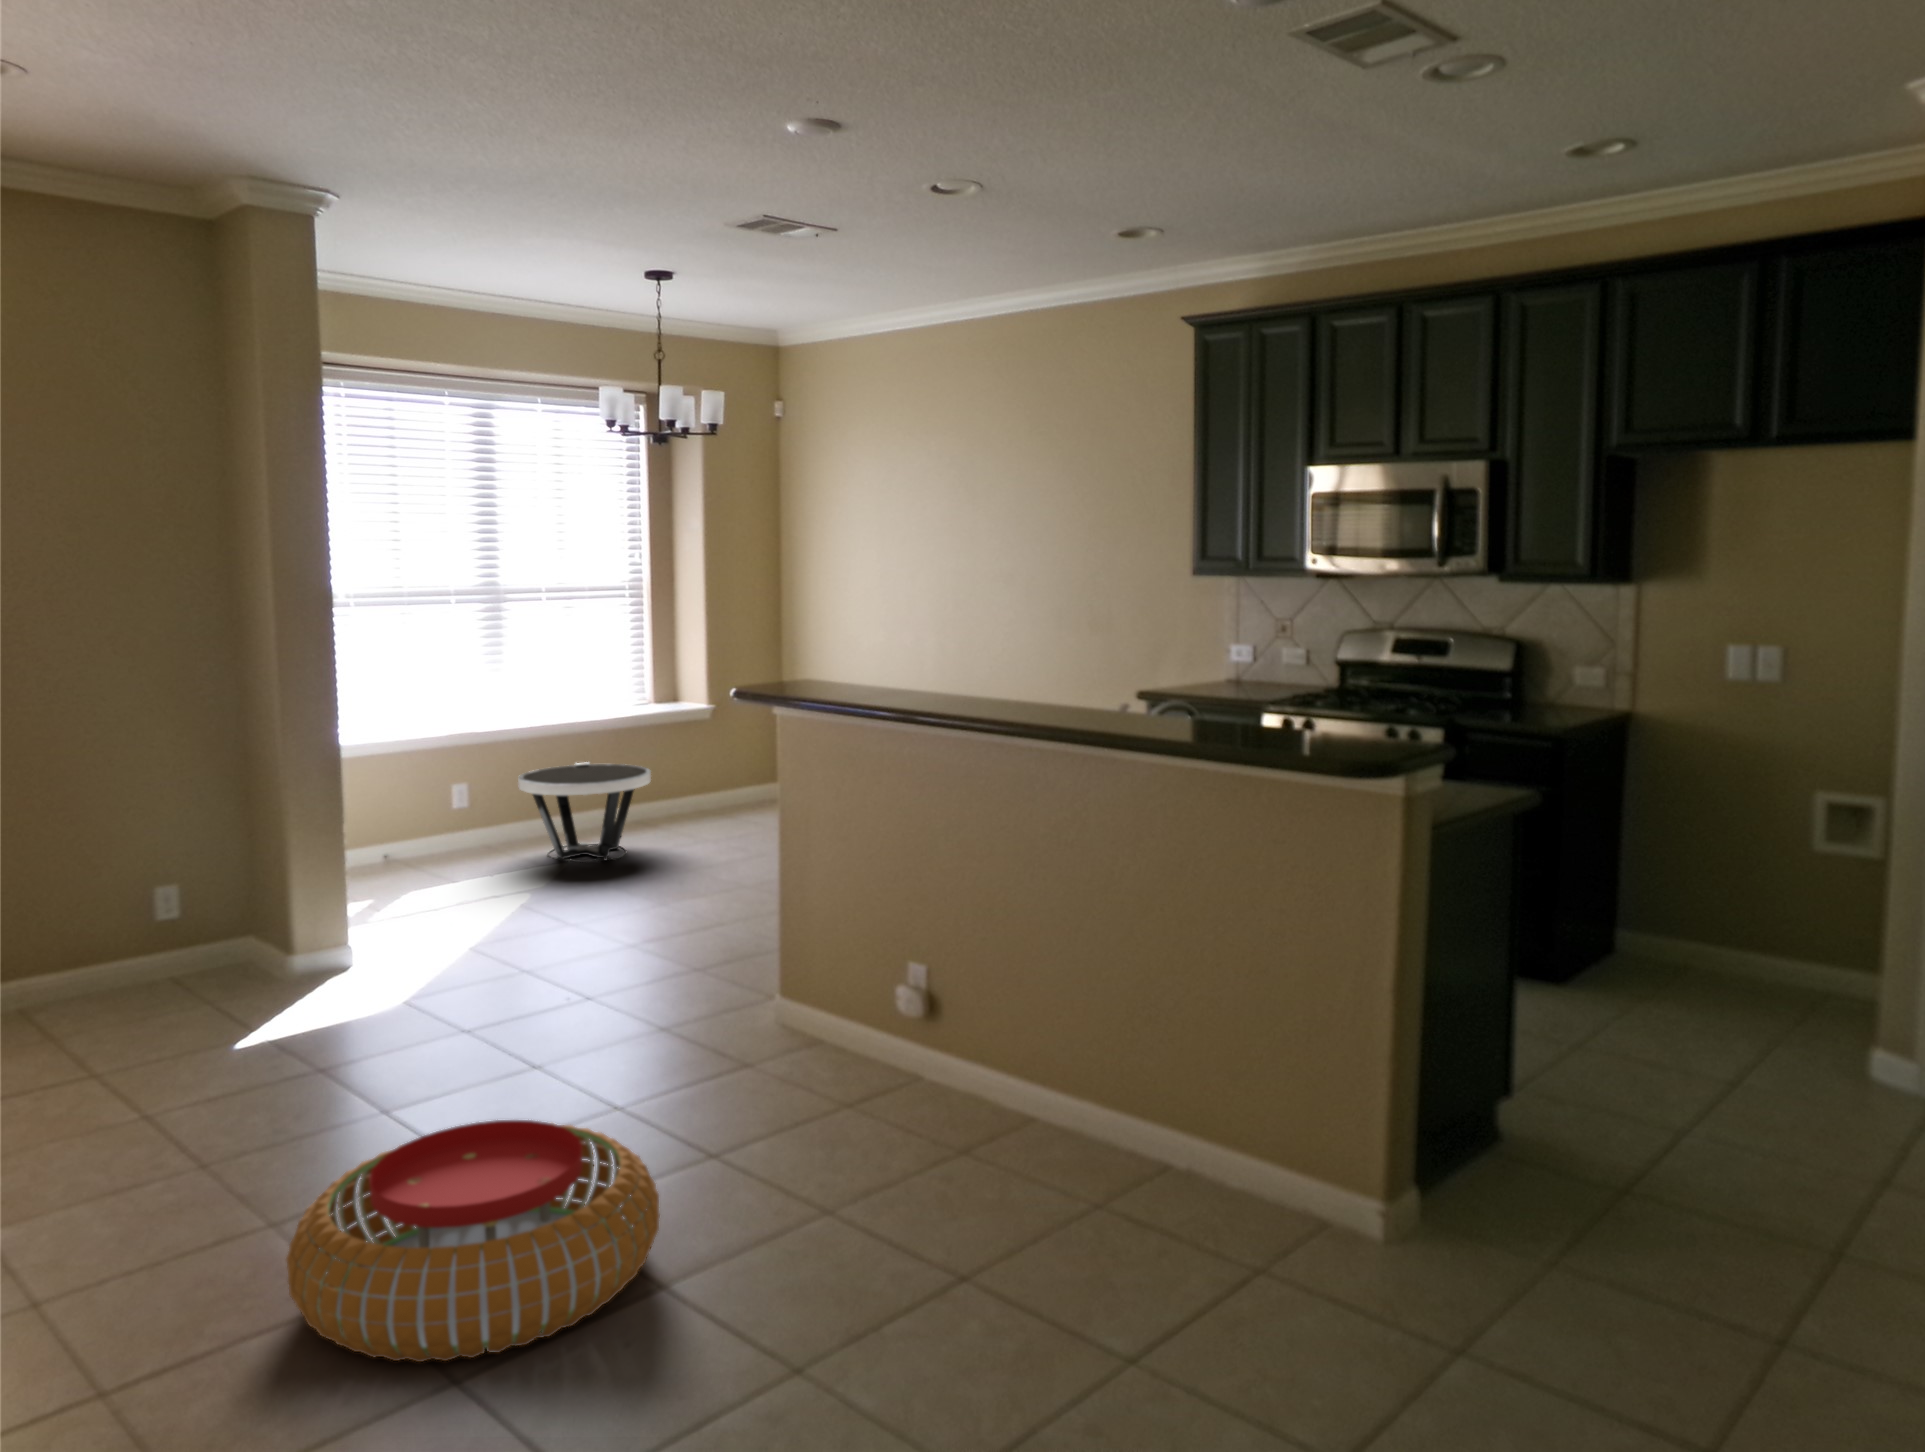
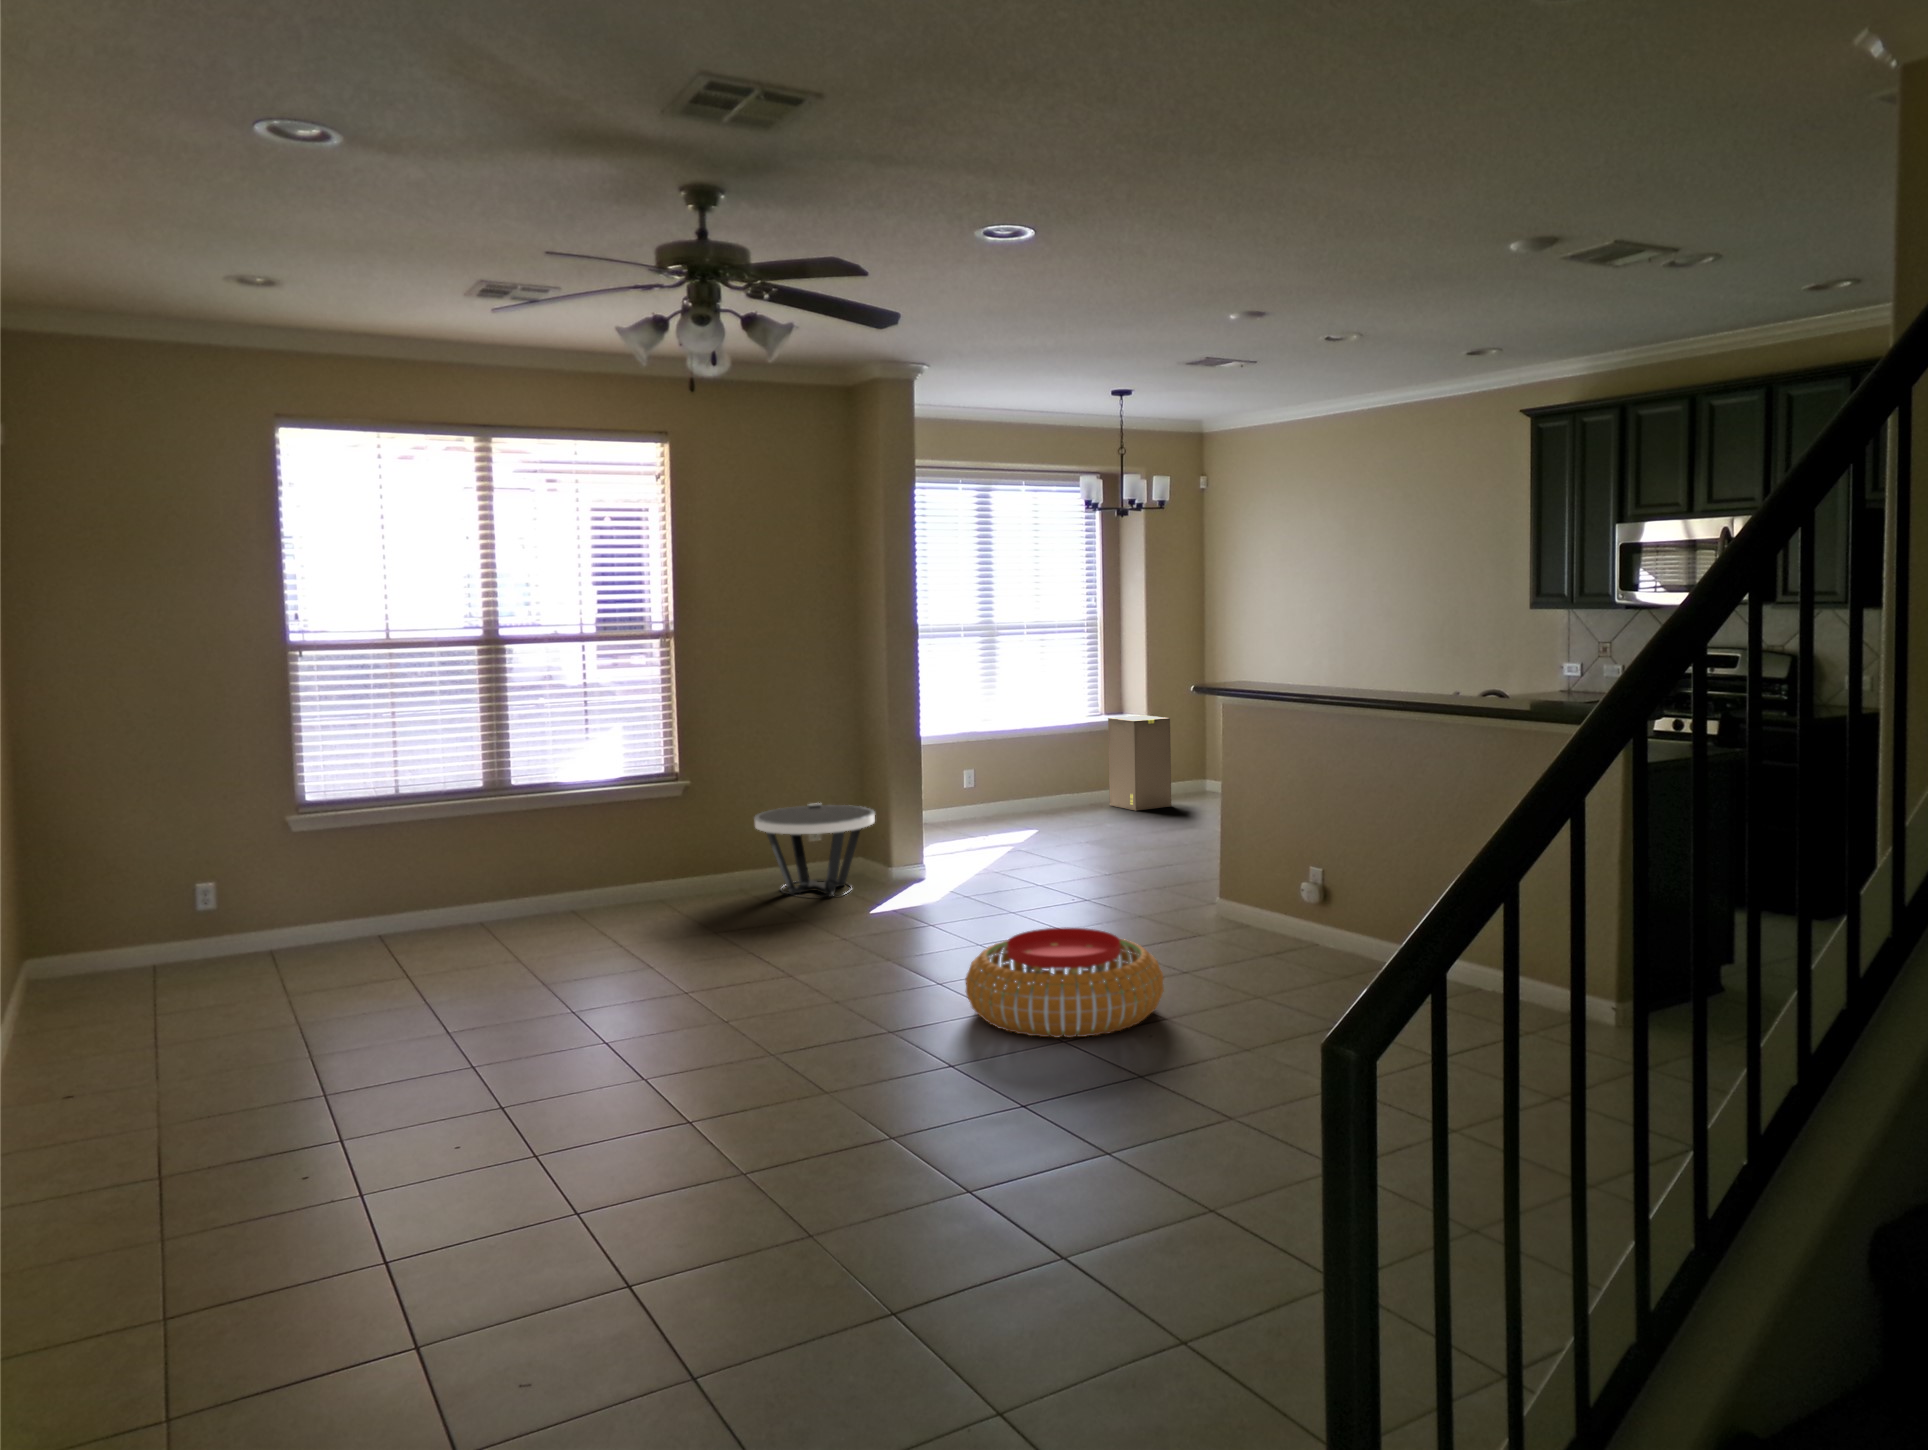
cardboard box: none [658,706,744,833] -> present [1108,715,1171,811]
side table: present [518,763,651,862] -> present [754,803,875,897]

